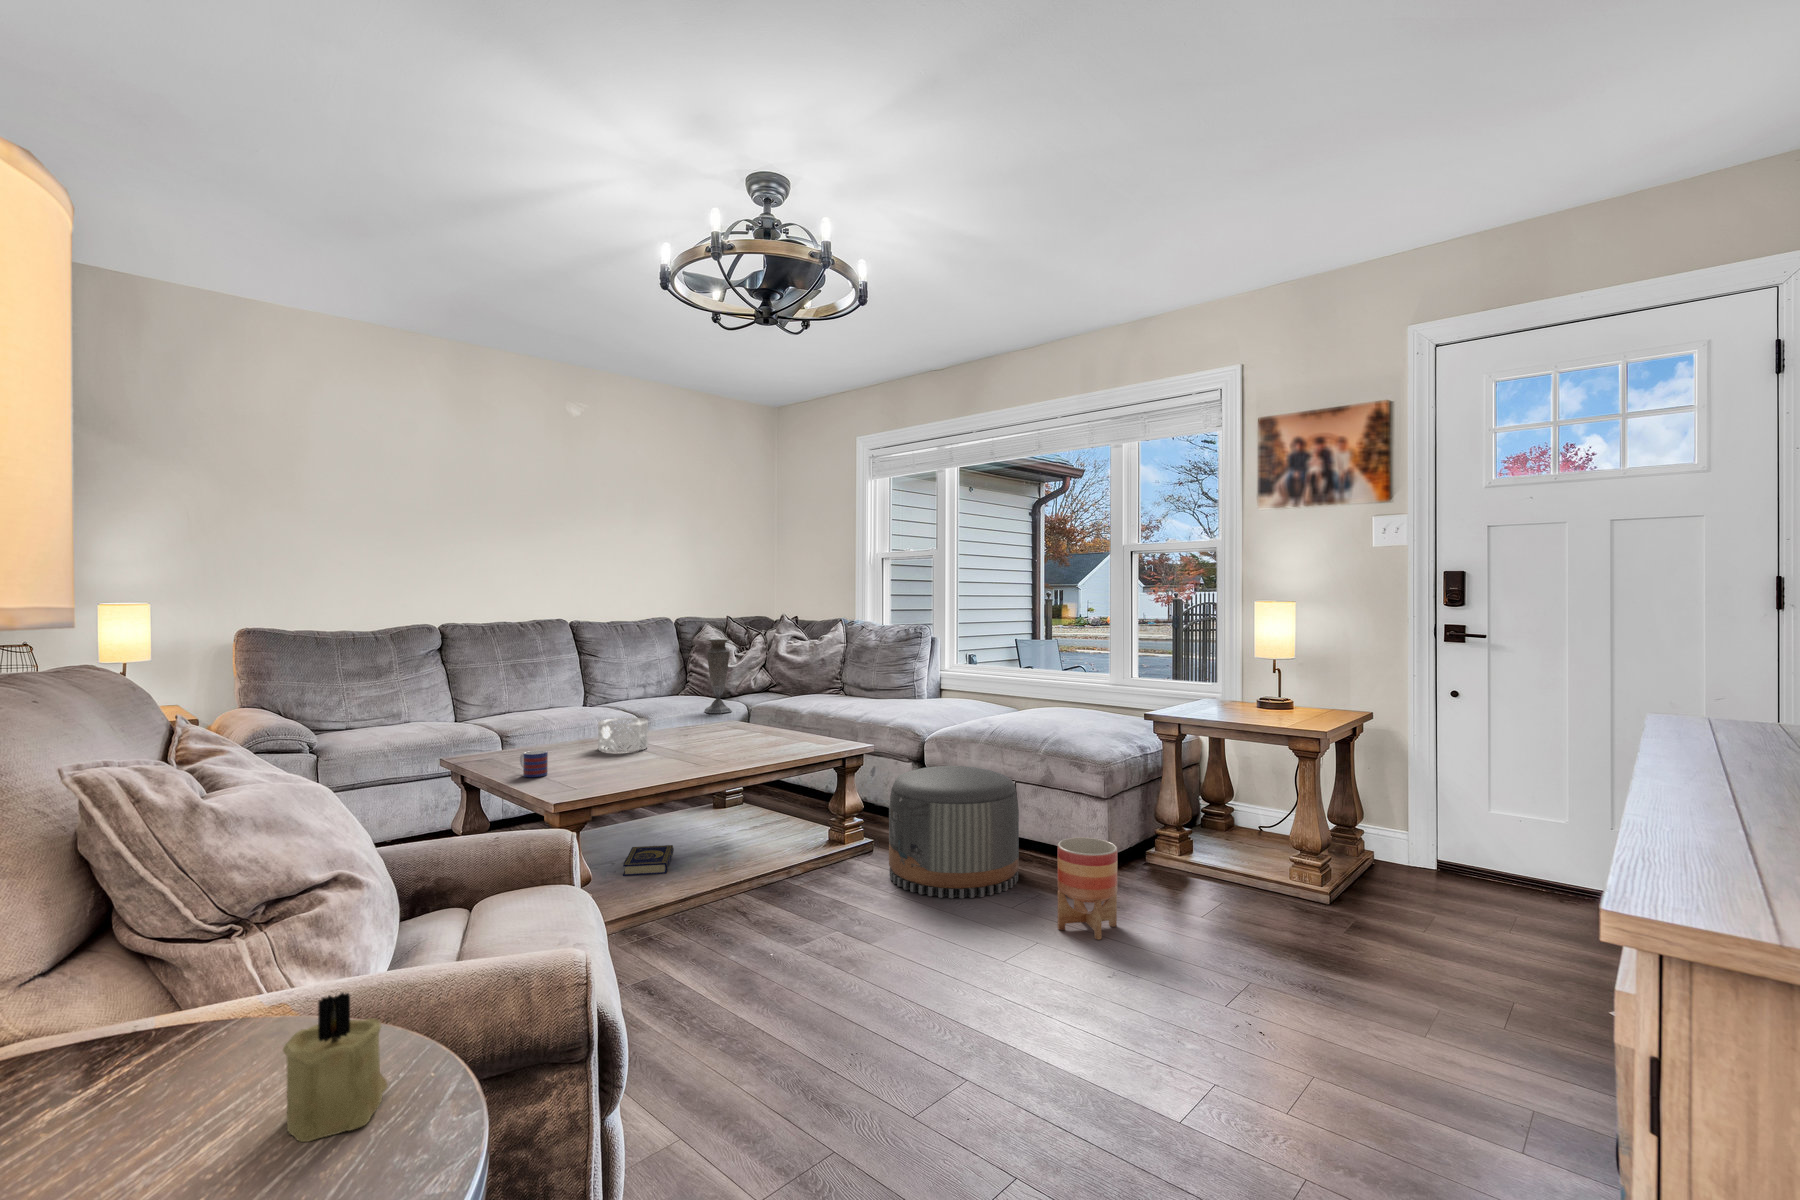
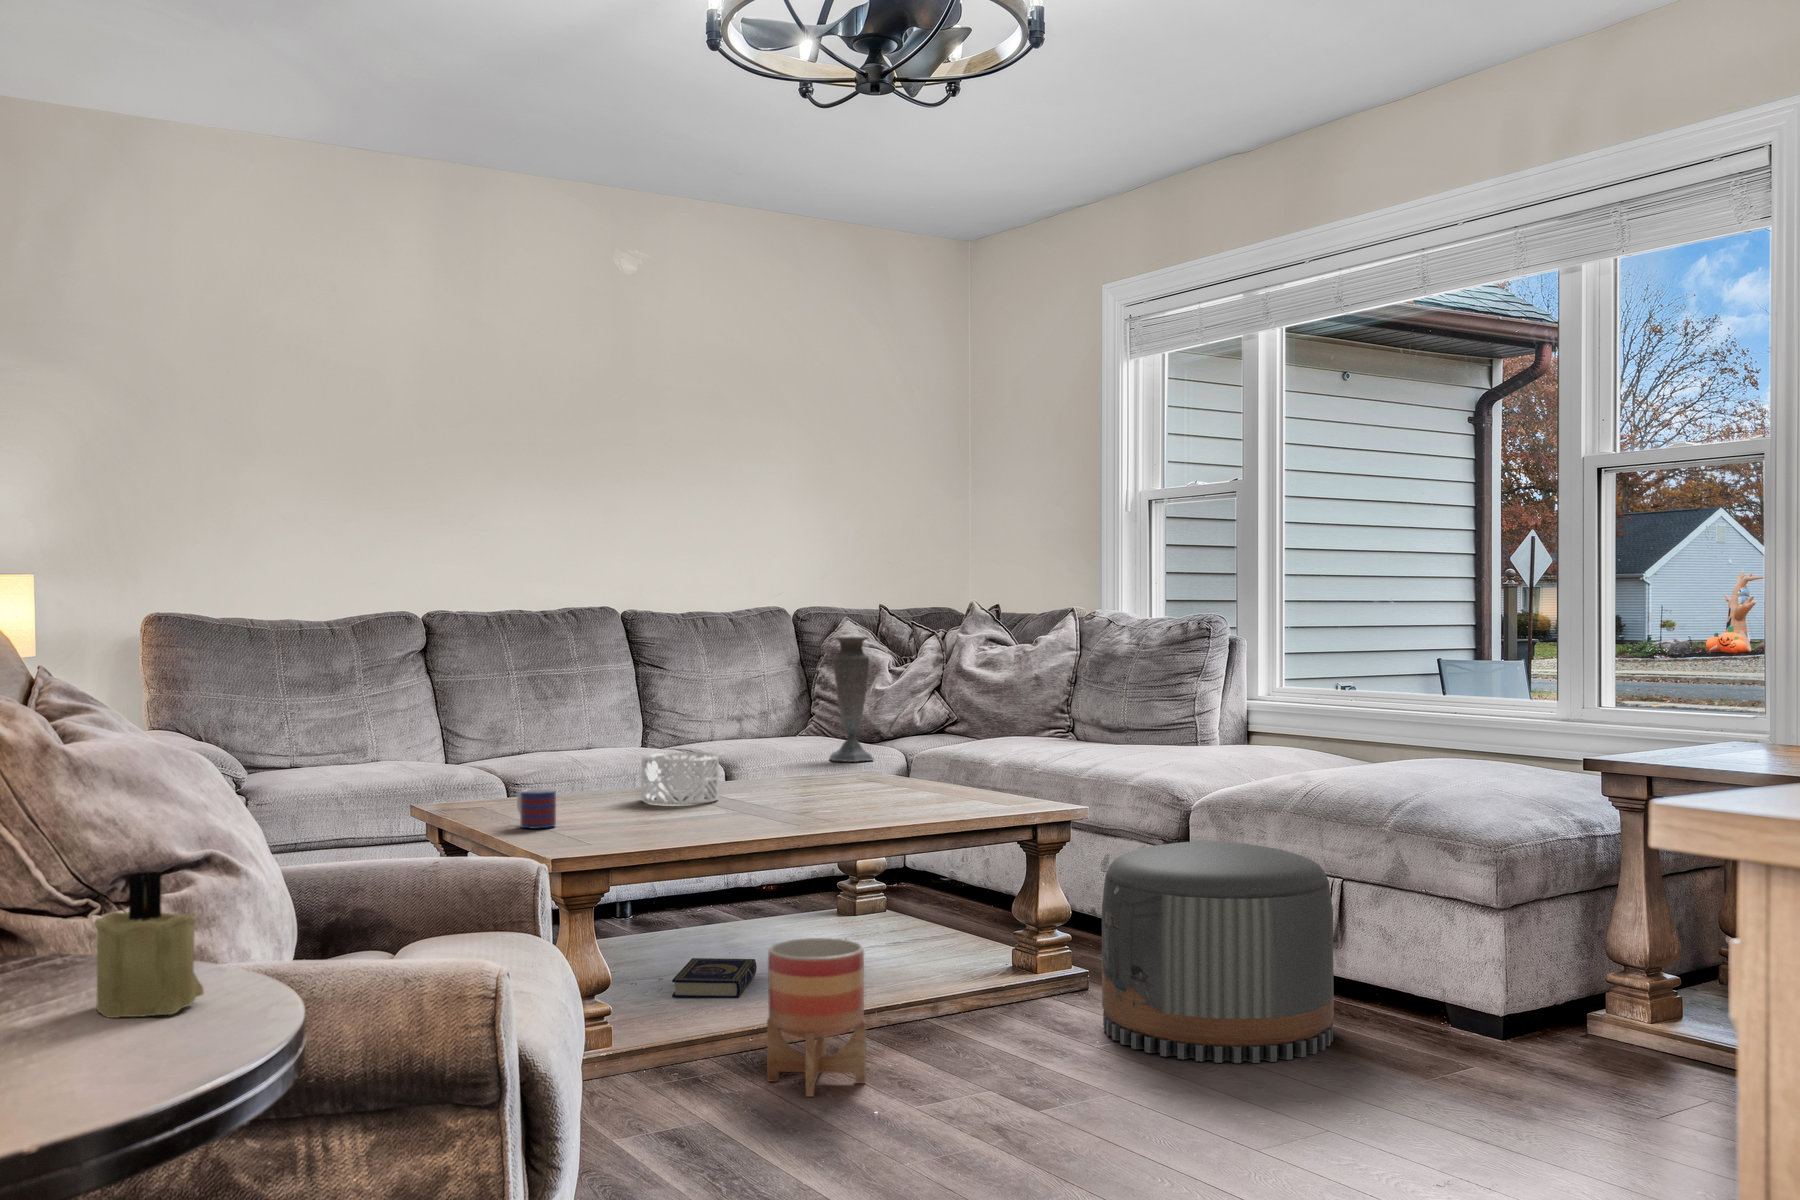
planter: present [1058,838,1118,940] -> present [767,938,866,1097]

